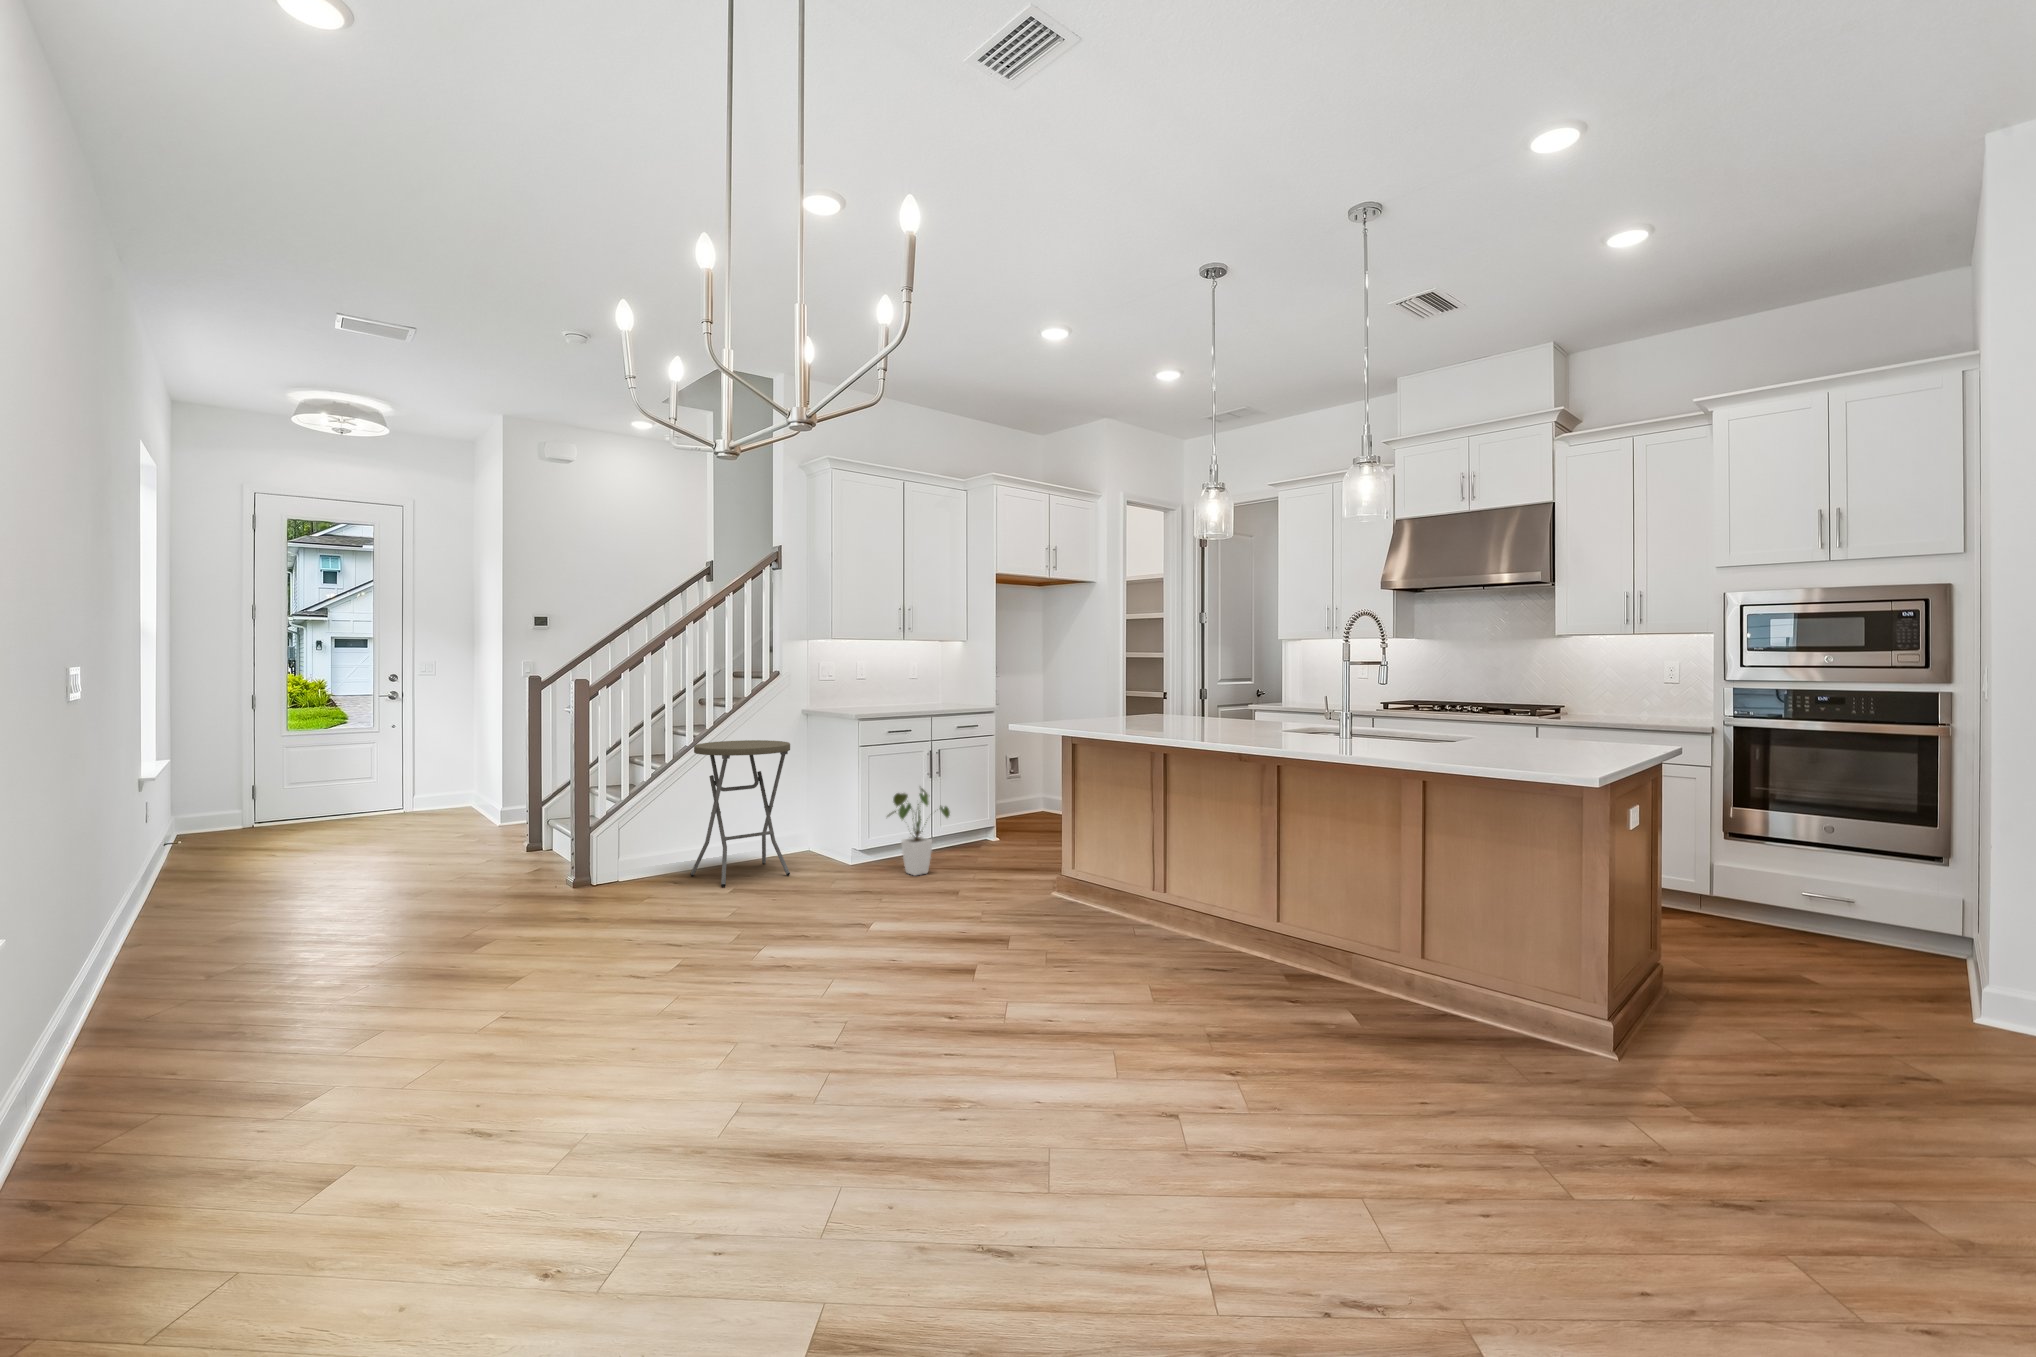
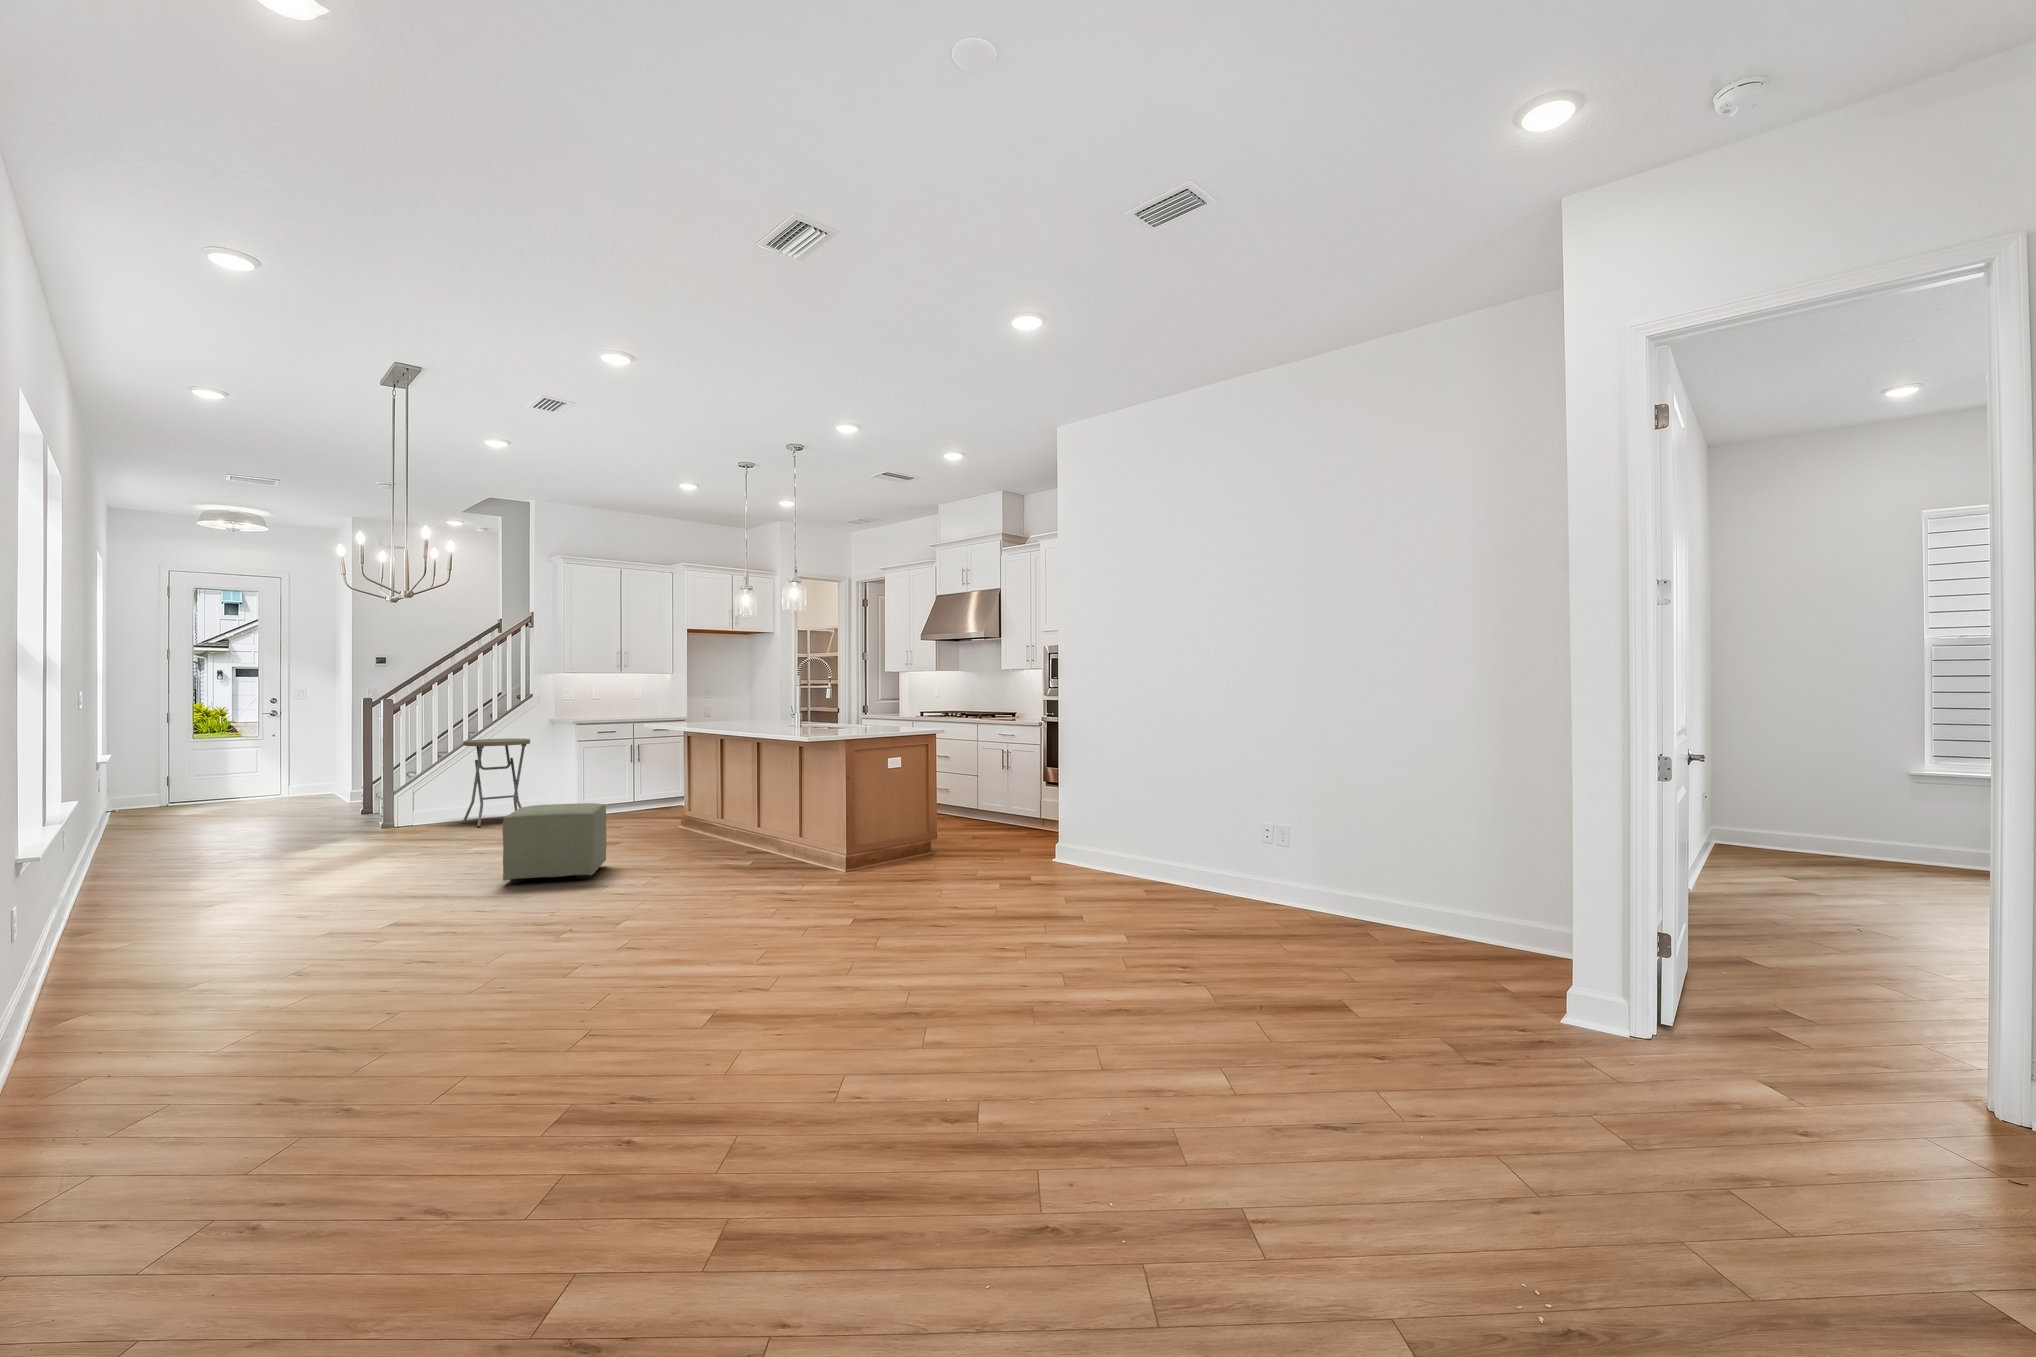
house plant: present [887,788,950,875] -> none [593,766,631,822]
ottoman: none [924,899,1124,1101] -> present [503,803,606,883]

